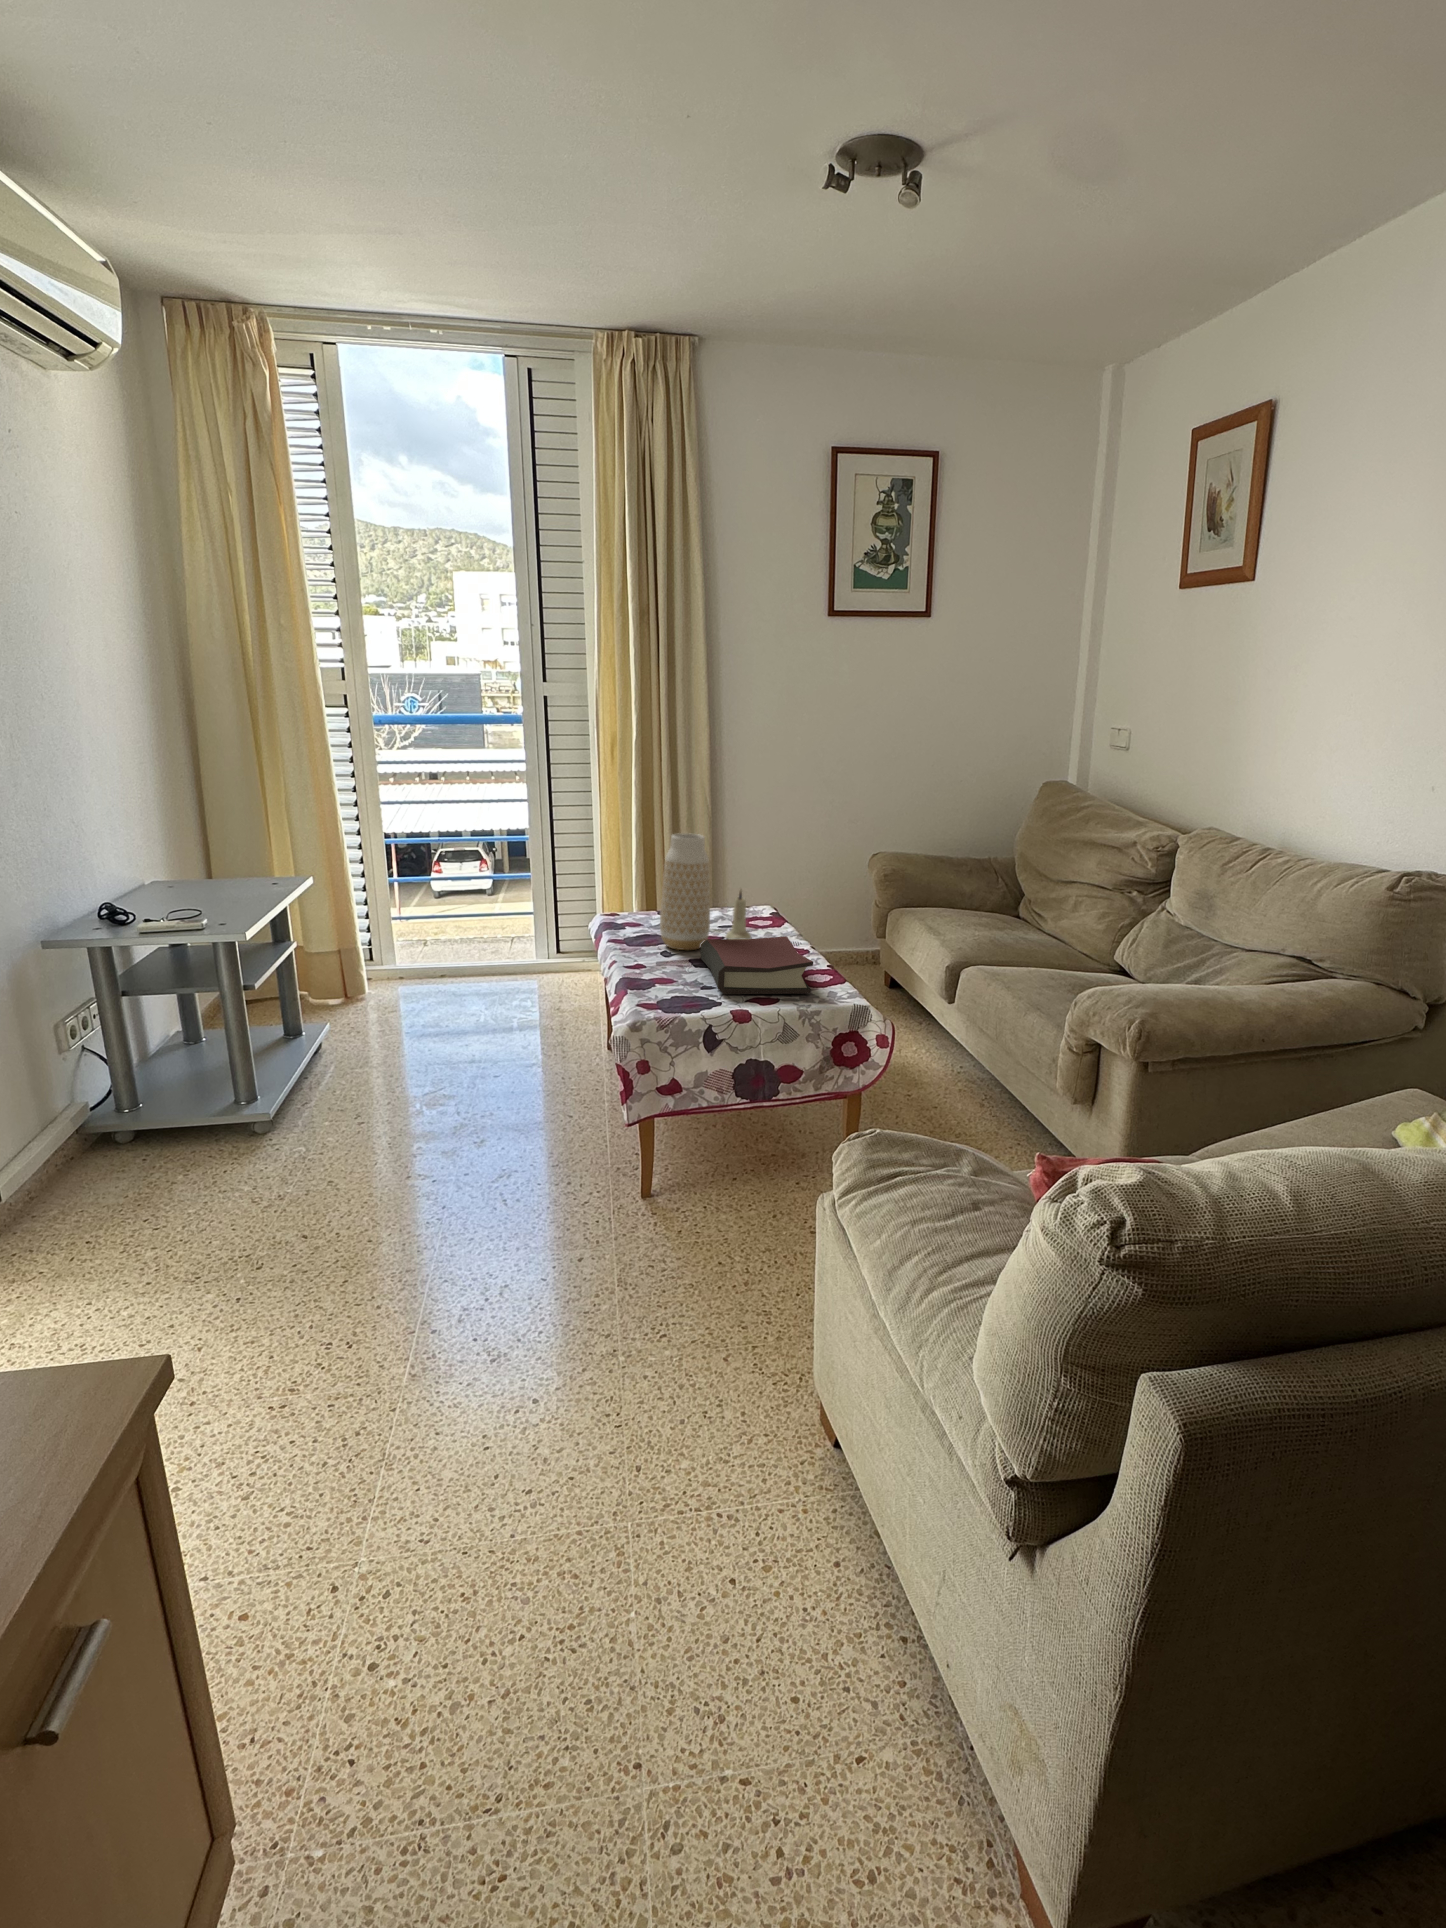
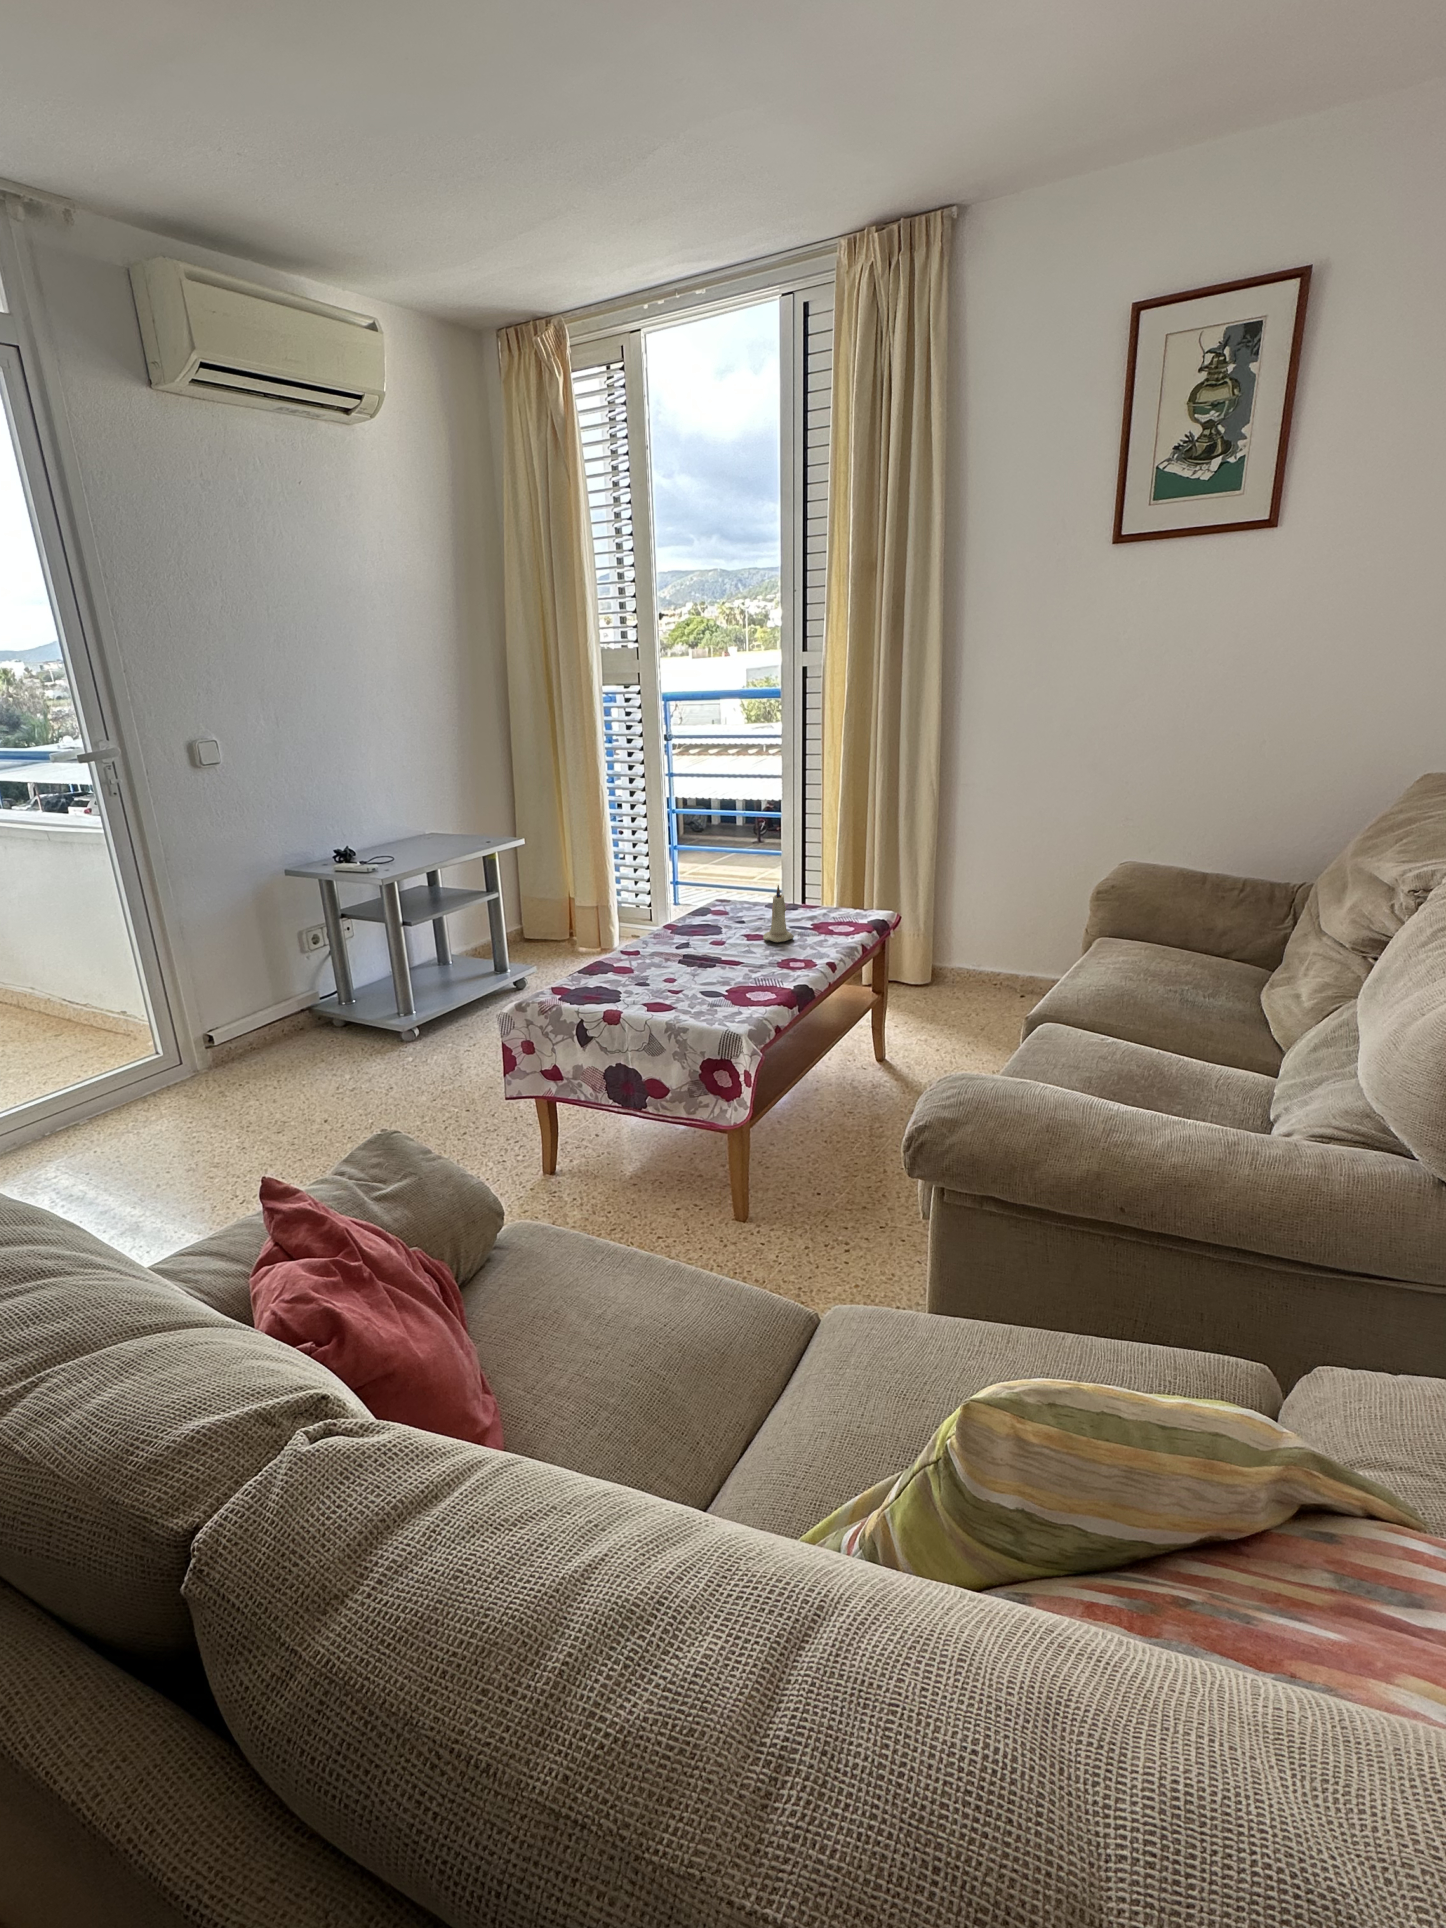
vase: present [660,833,710,950] -> none [681,825,732,946]
hardback book: present [700,936,813,994] -> none [629,936,771,1006]

